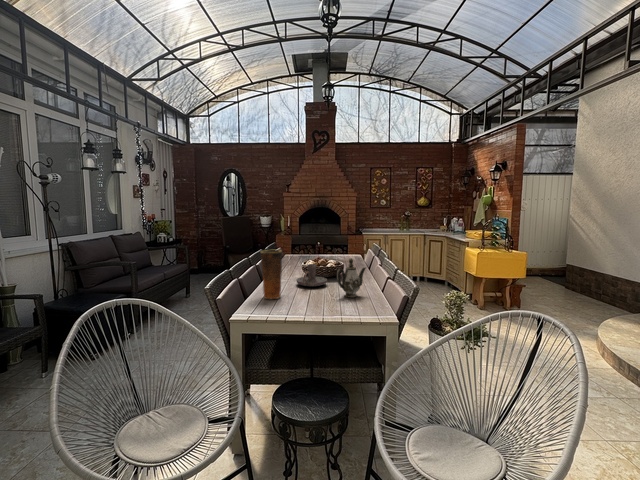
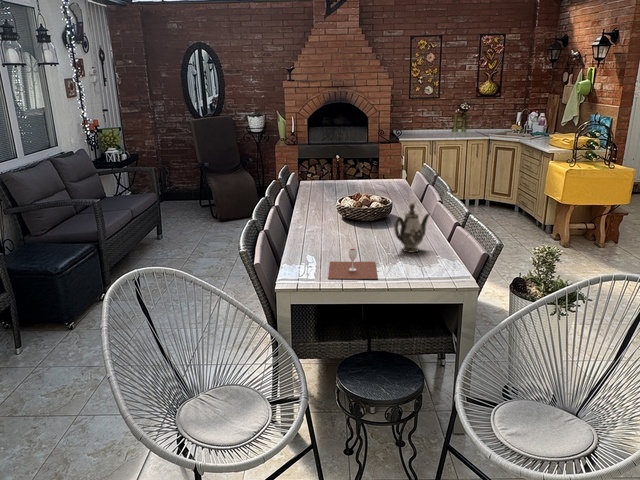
vase: present [260,250,282,299] -> none [297,194,324,258]
candle holder: present [296,264,327,286] -> none [335,207,376,237]
wine glass: none [277,290,320,314] -> present [328,249,378,279]

